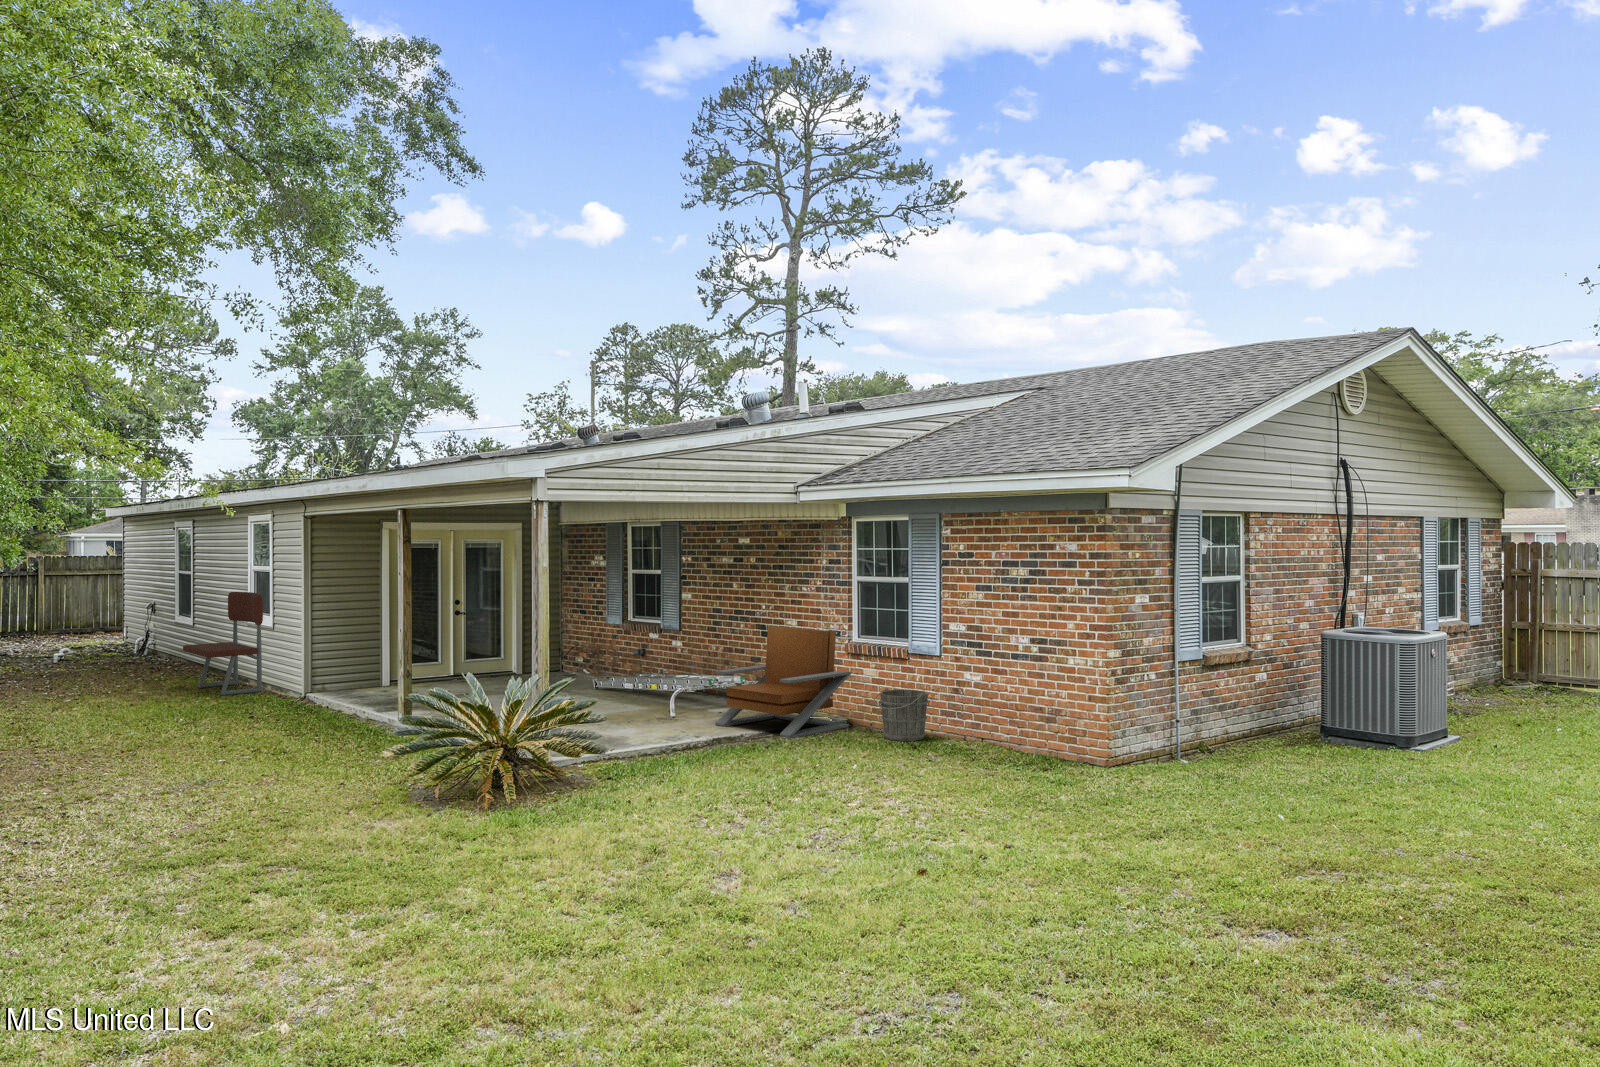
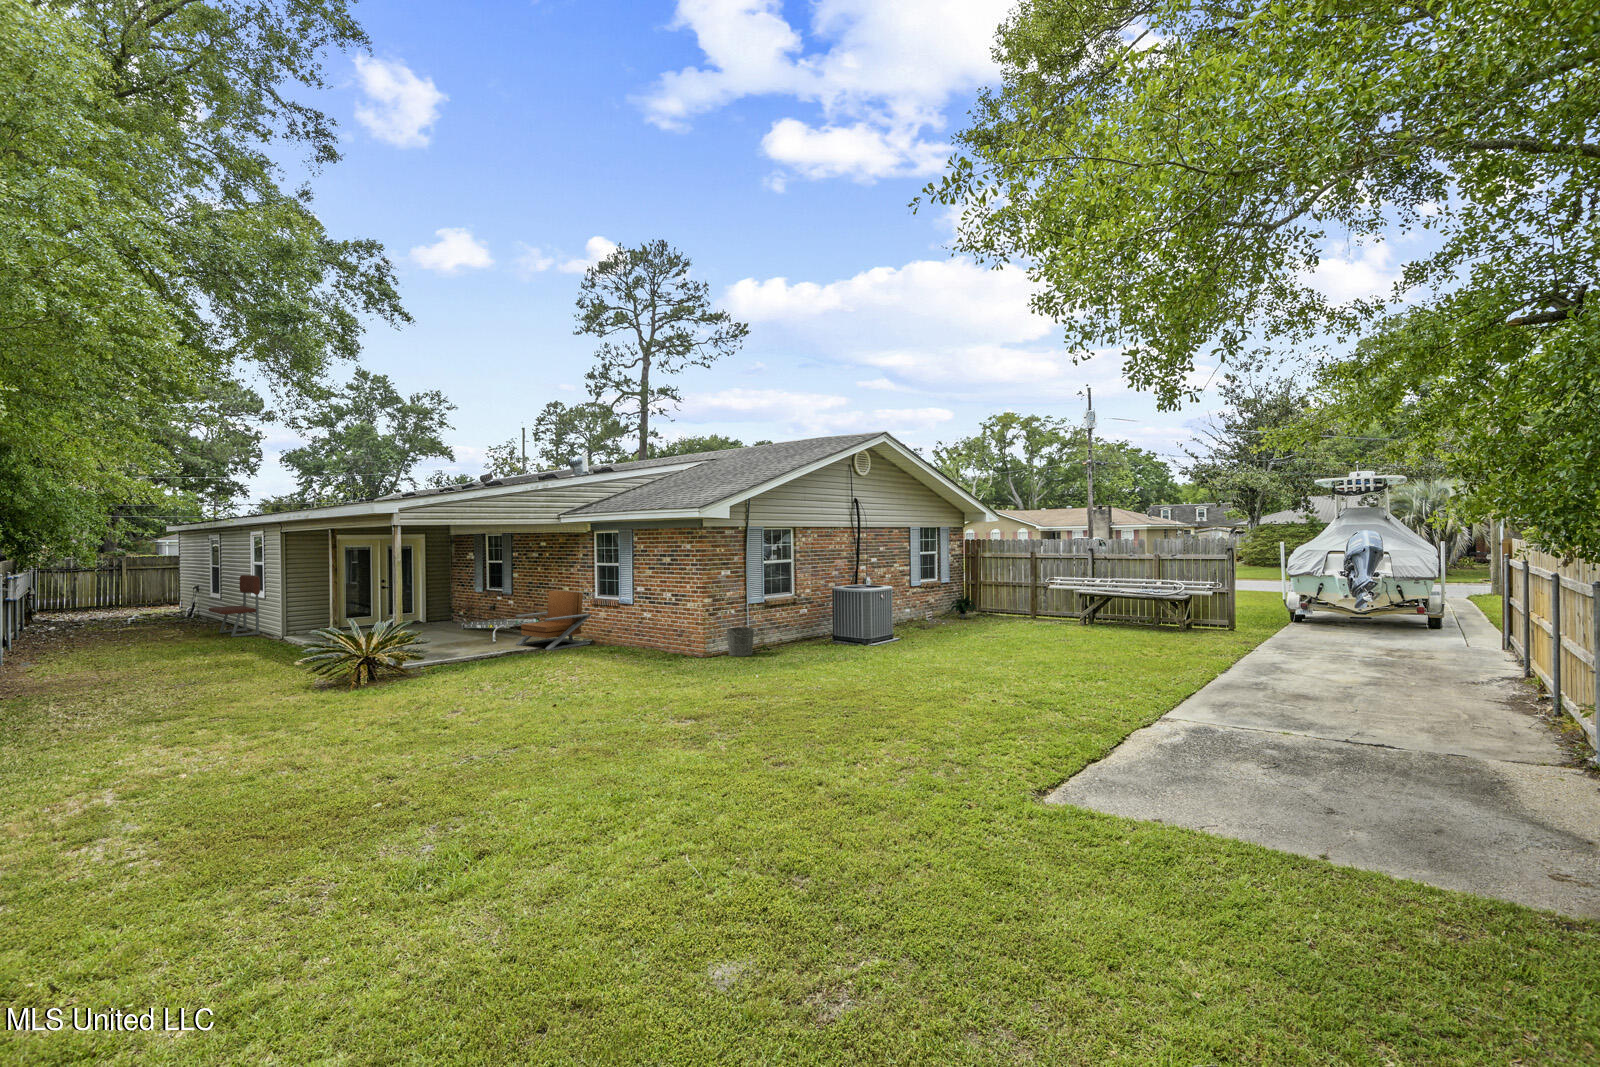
potted plant: none [1468,644,1535,691] -> present [949,595,976,619]
bucket: present [874,688,928,741] -> present [726,626,757,656]

